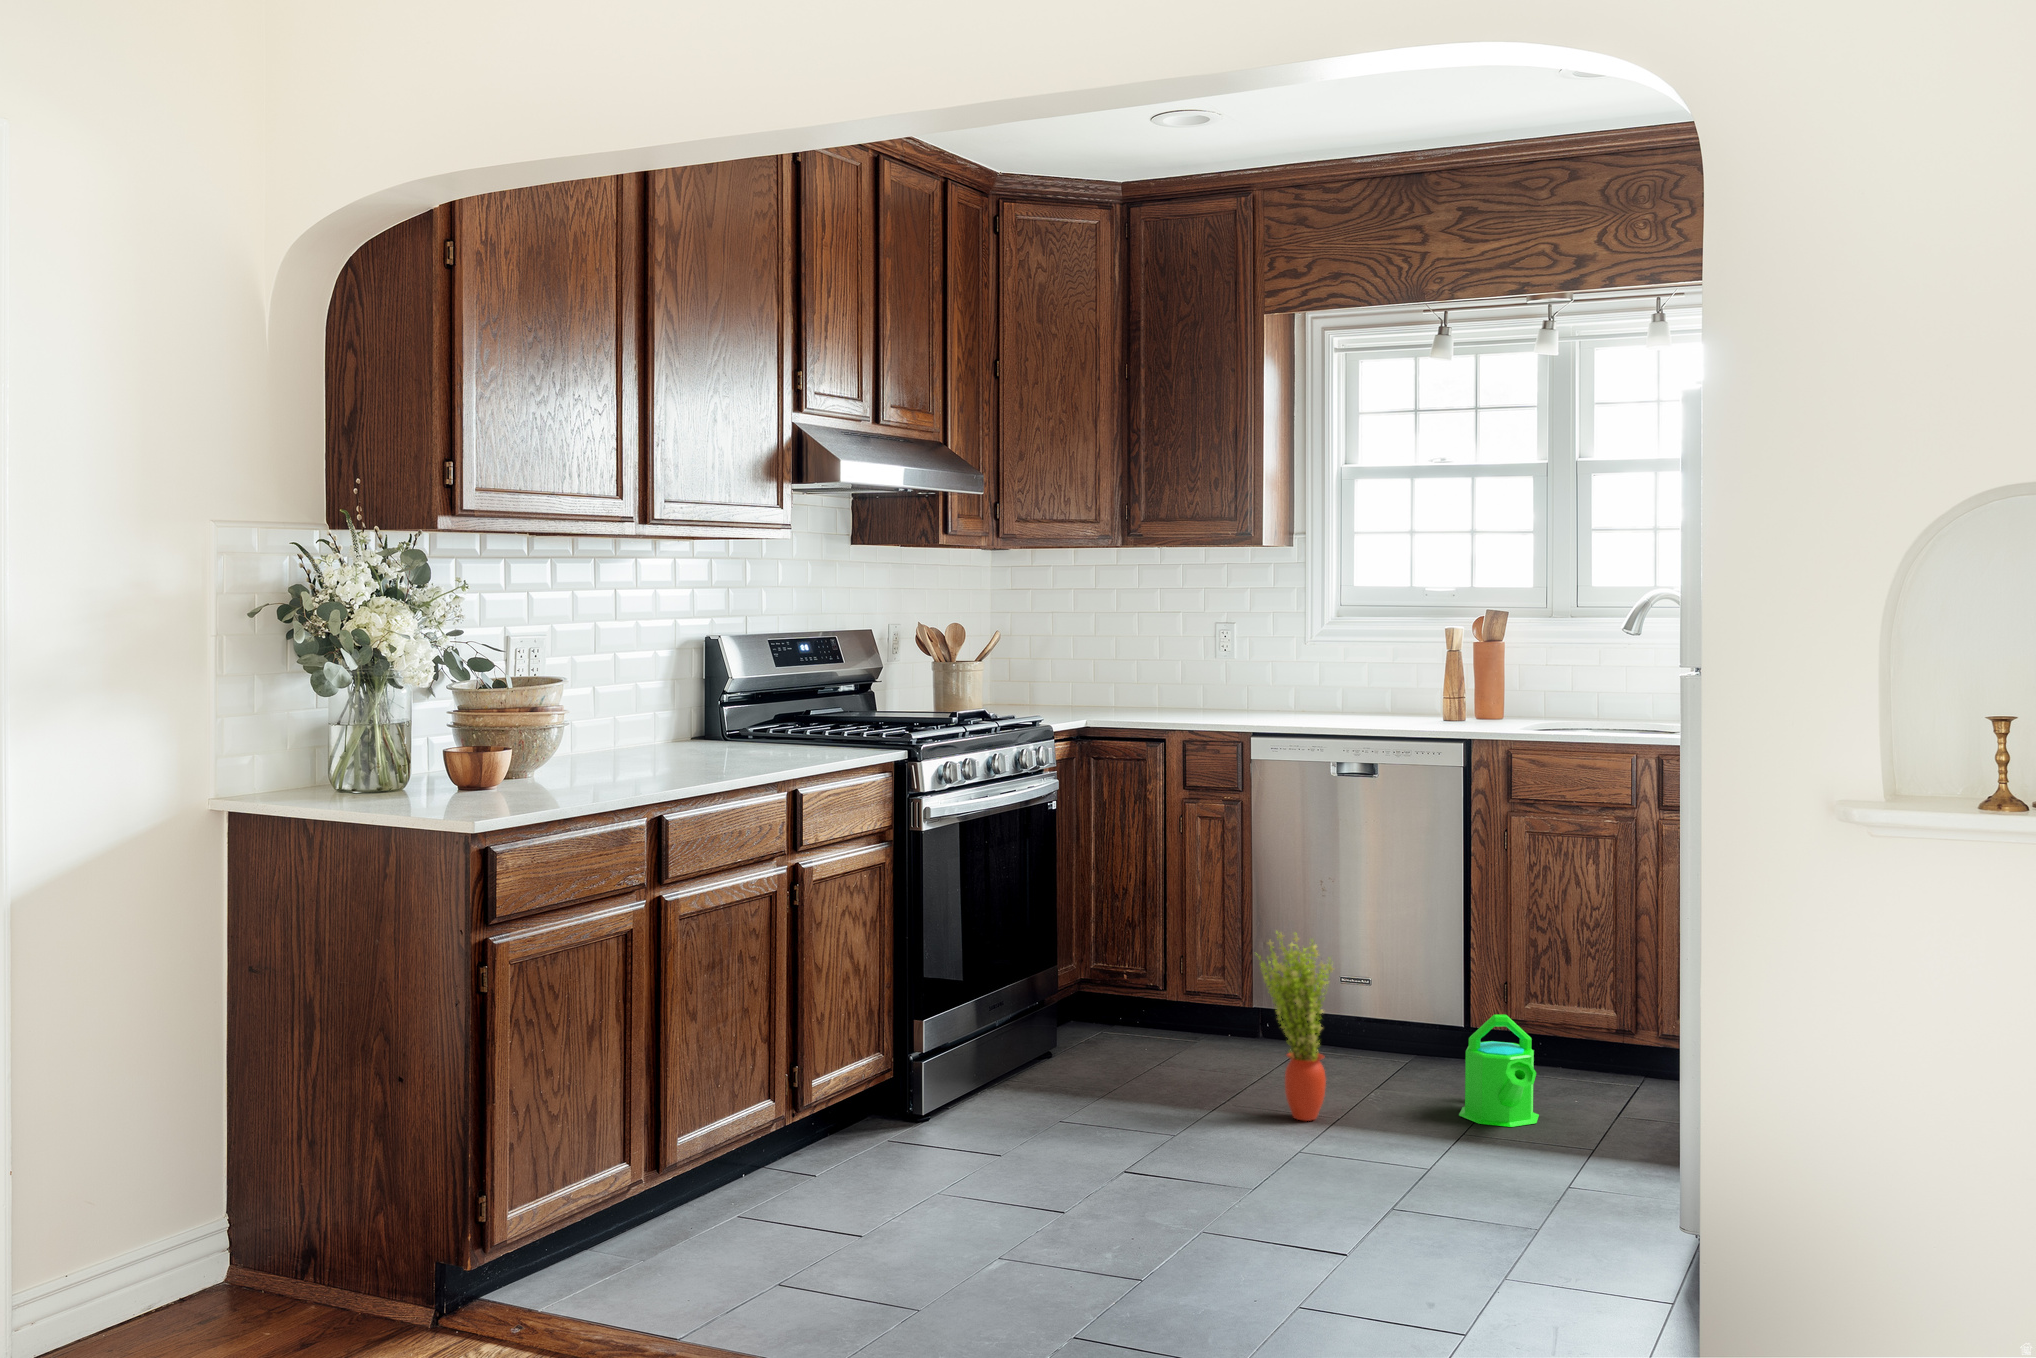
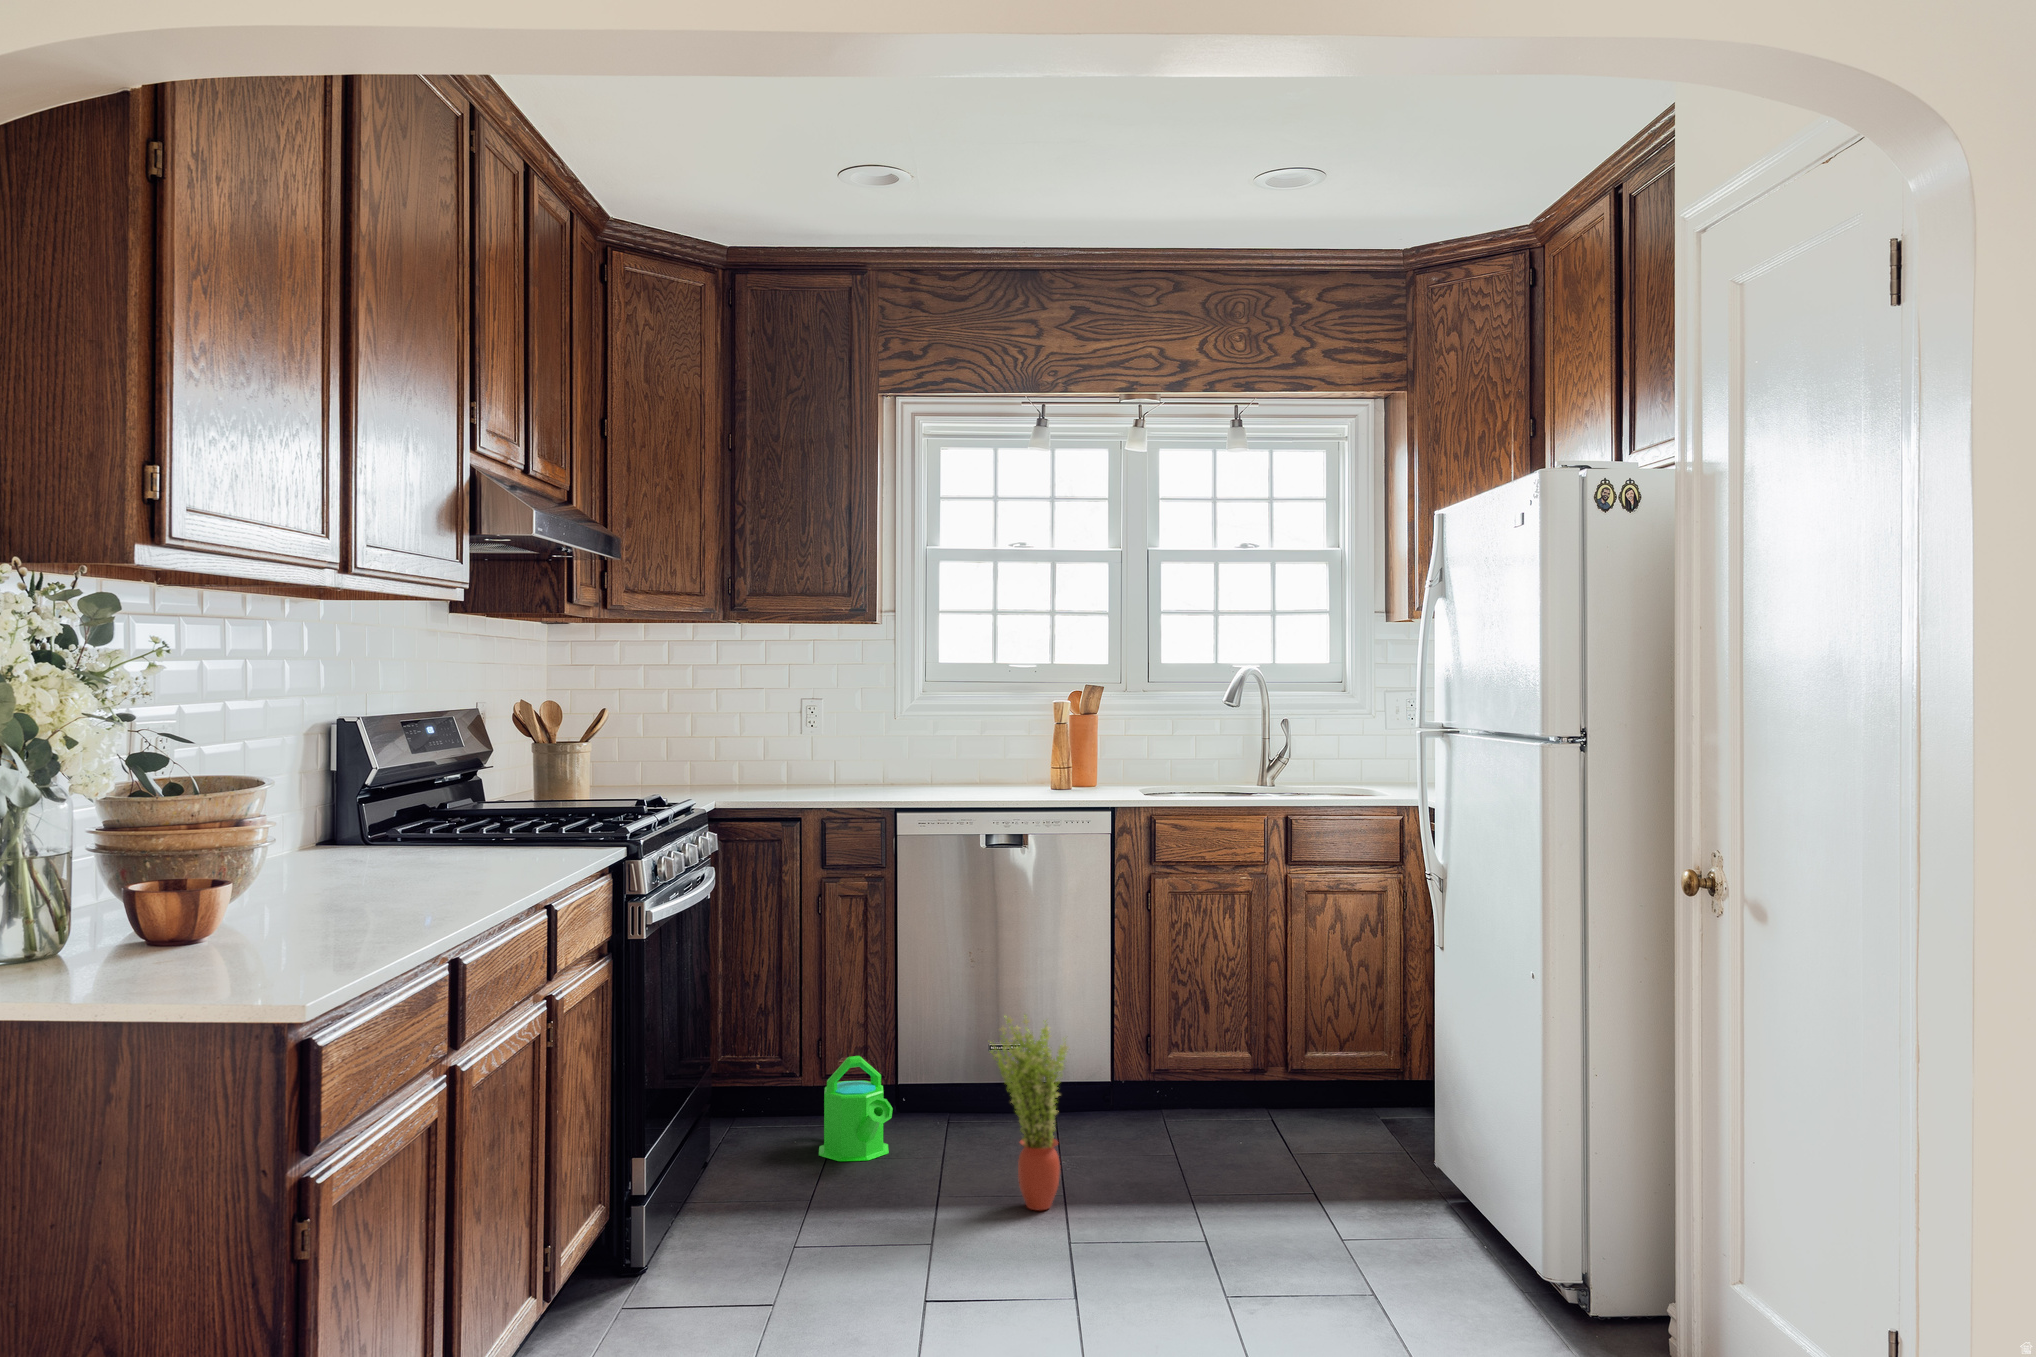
watering can: present [1459,1015,1539,1127] -> present [819,1056,893,1161]

